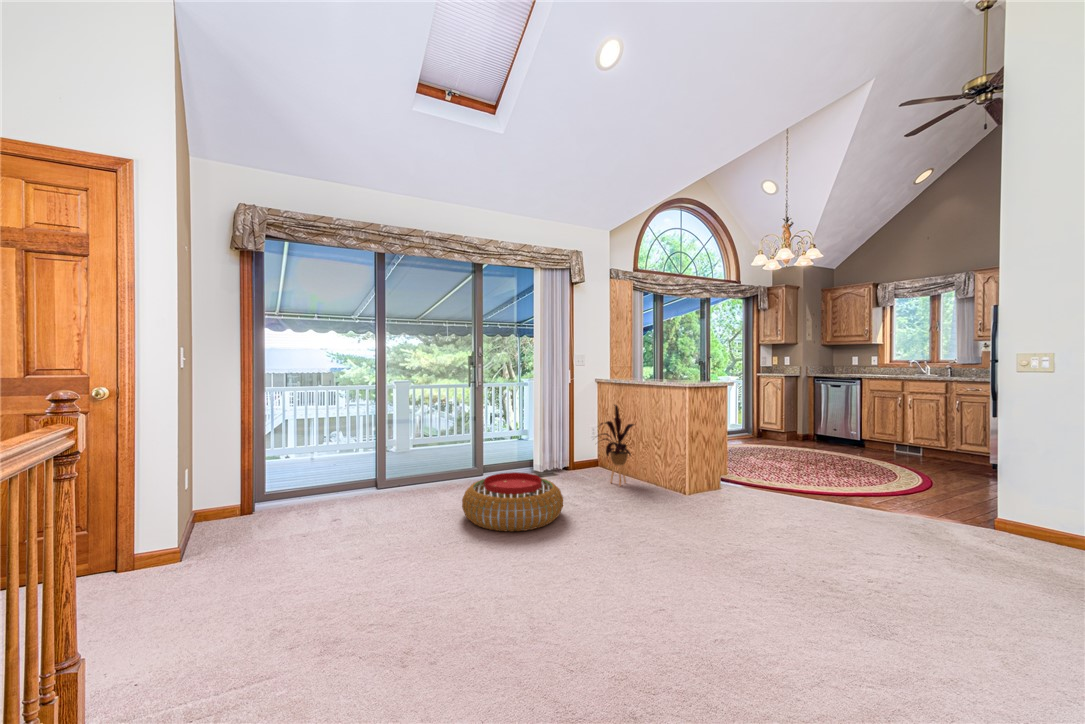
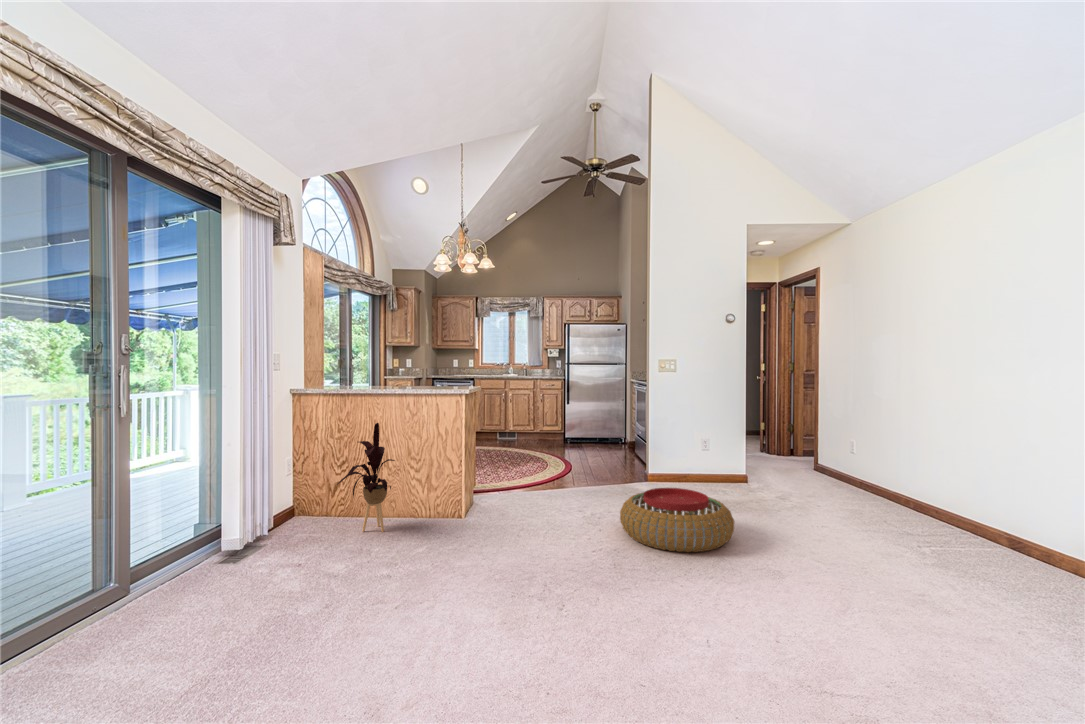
pouf: present [462,472,563,531] -> present [620,488,734,552]

